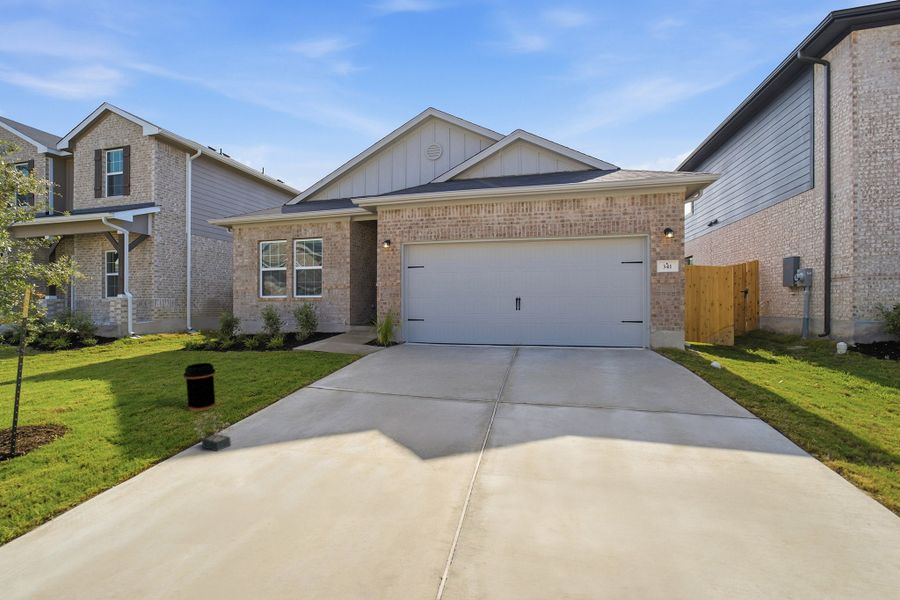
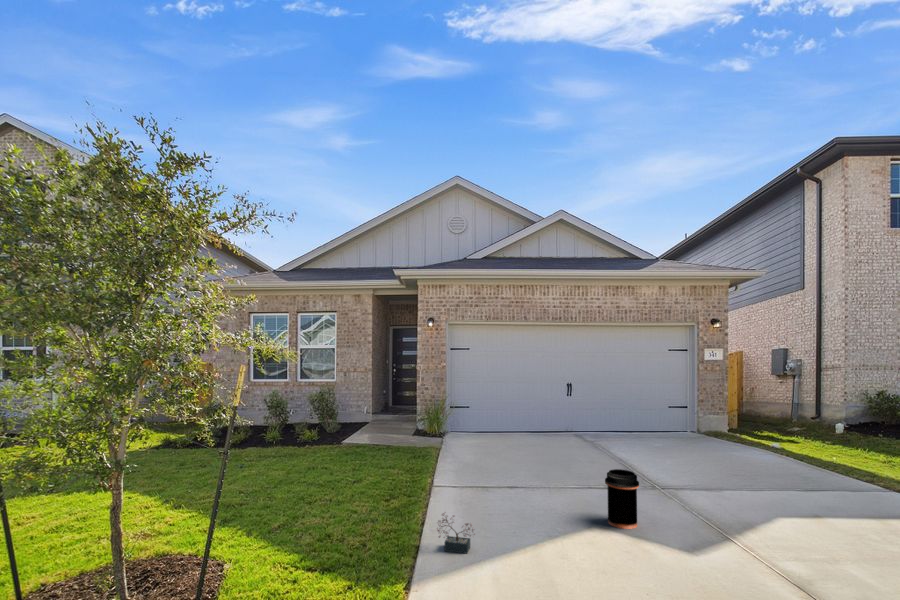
trash can: present [184,363,216,411] -> present [605,469,639,529]

